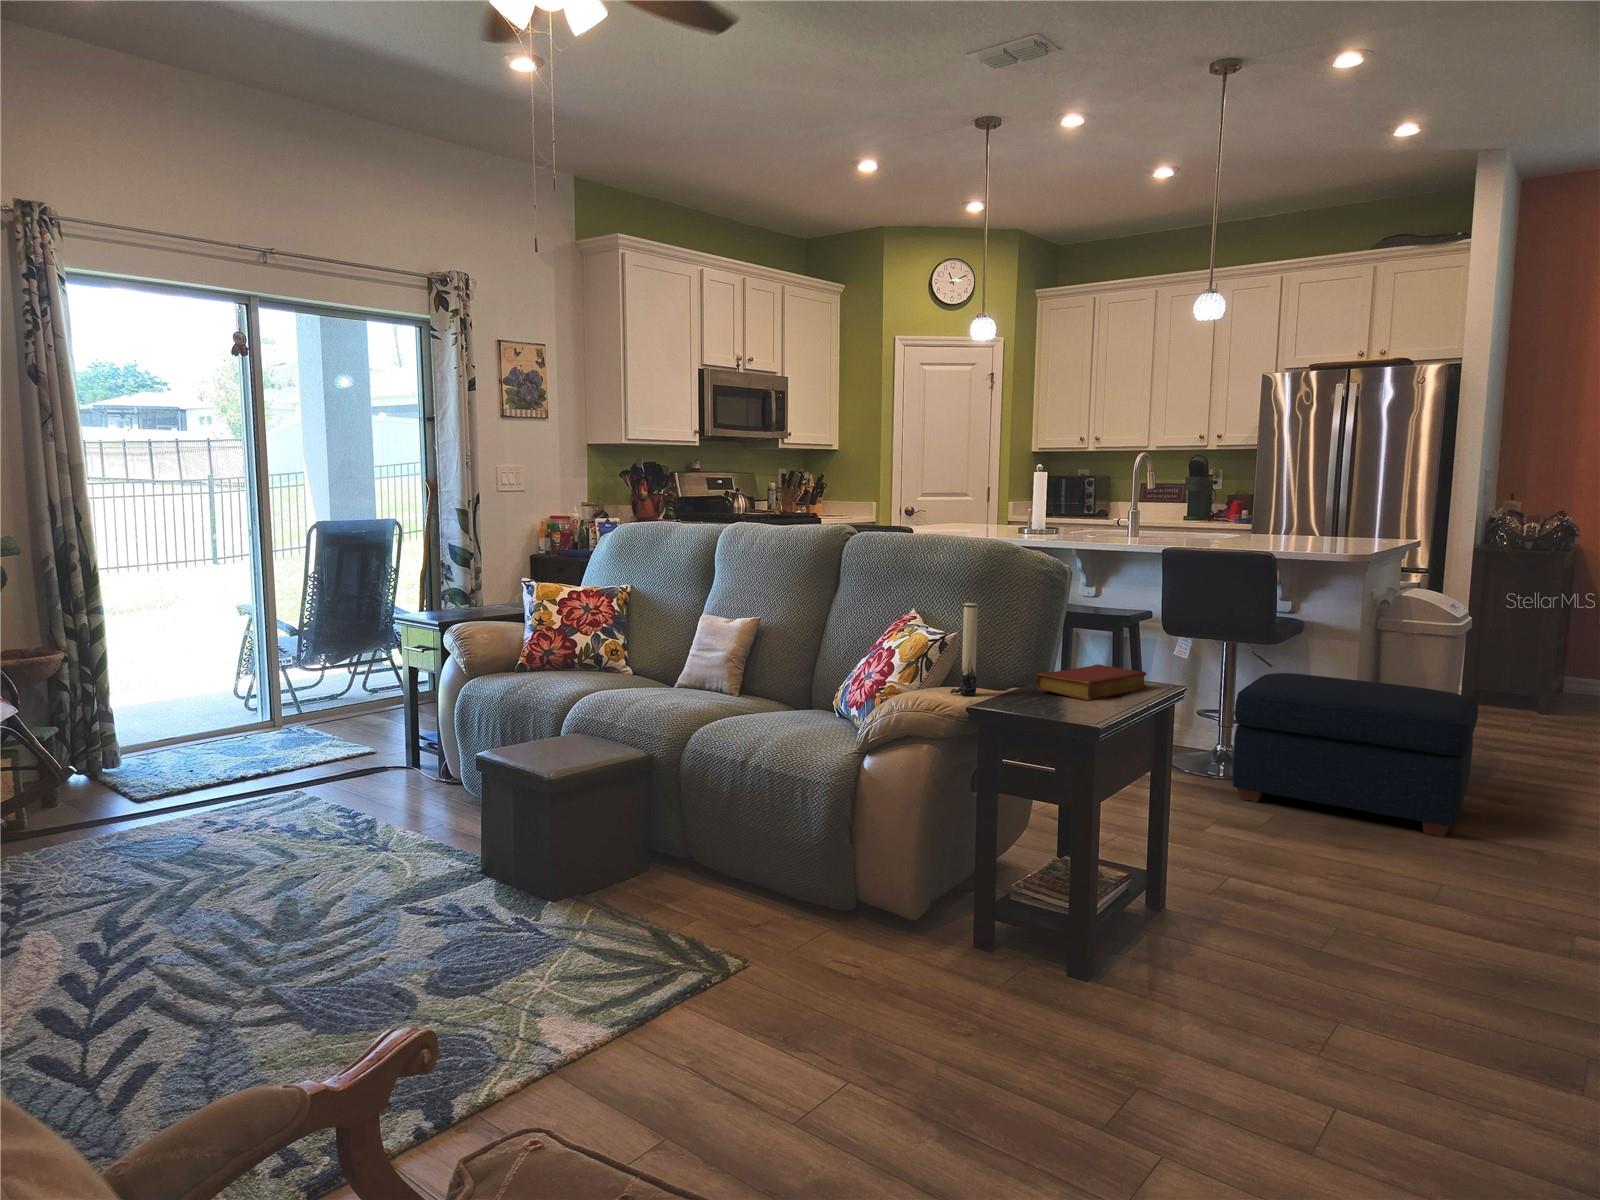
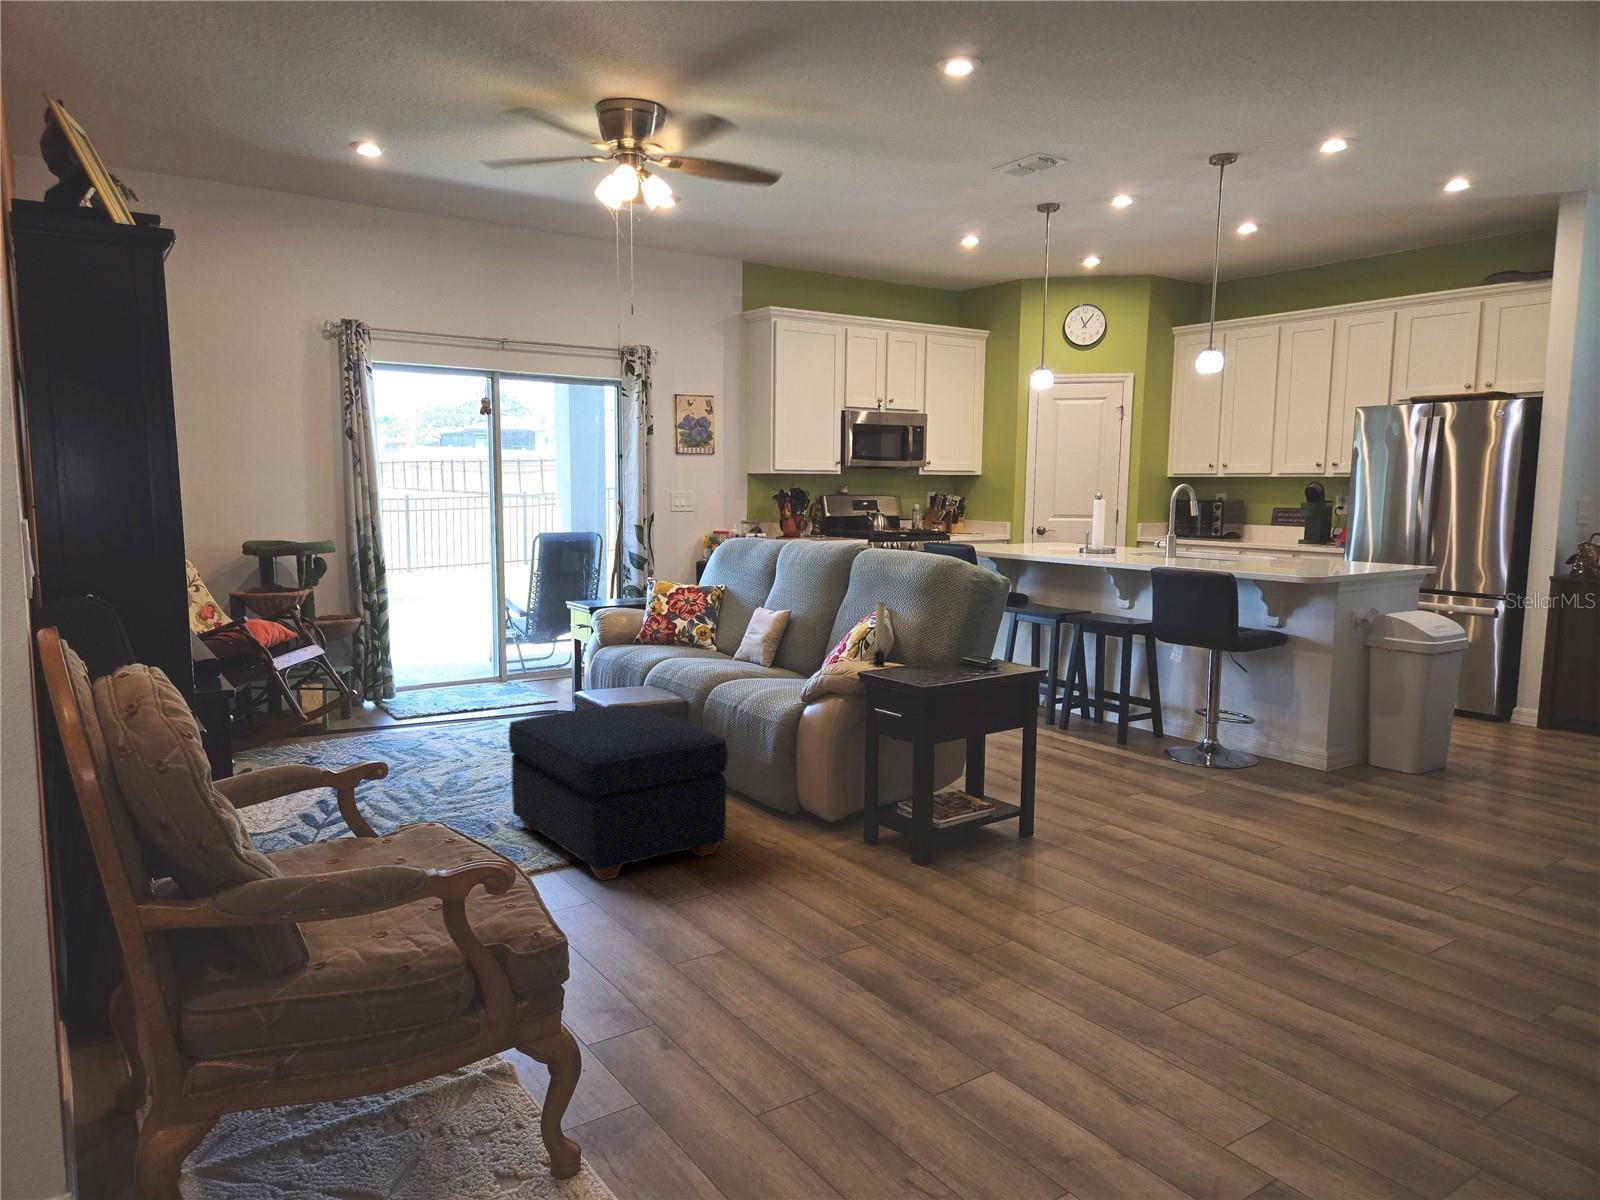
book: present [1037,664,1146,701] -> none [927,650,1008,673]
ottoman: present [1233,673,1478,837] -> present [509,704,728,880]

